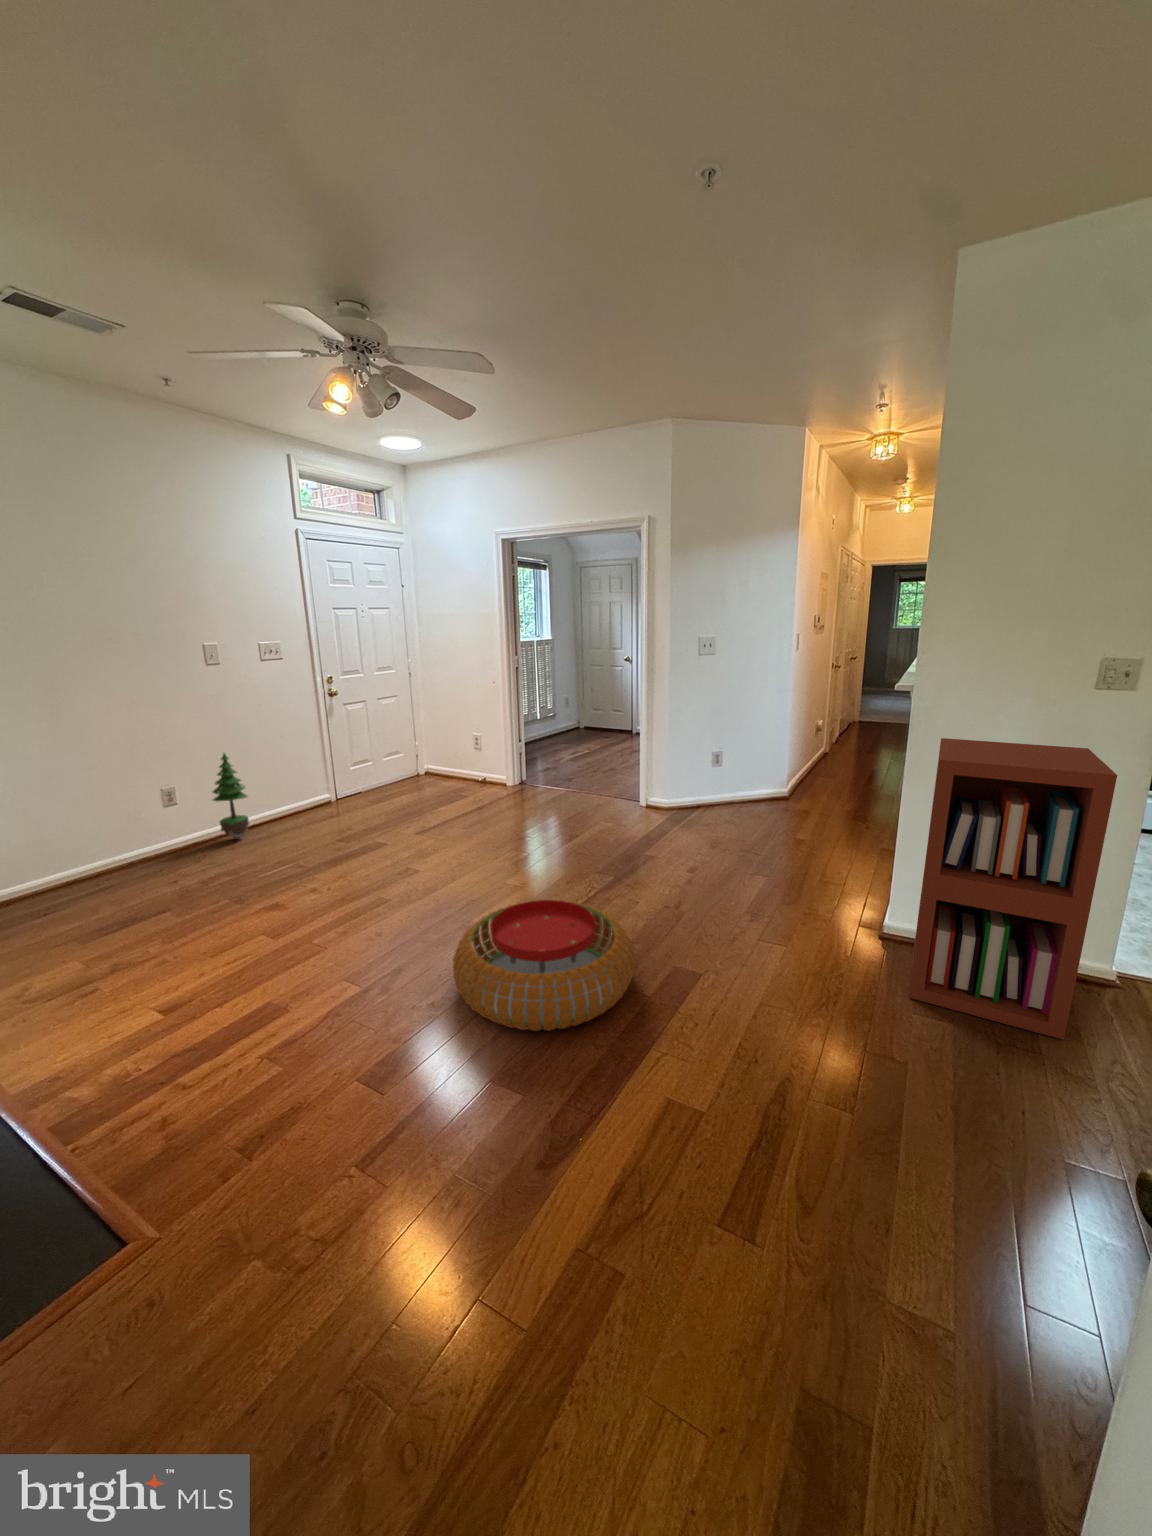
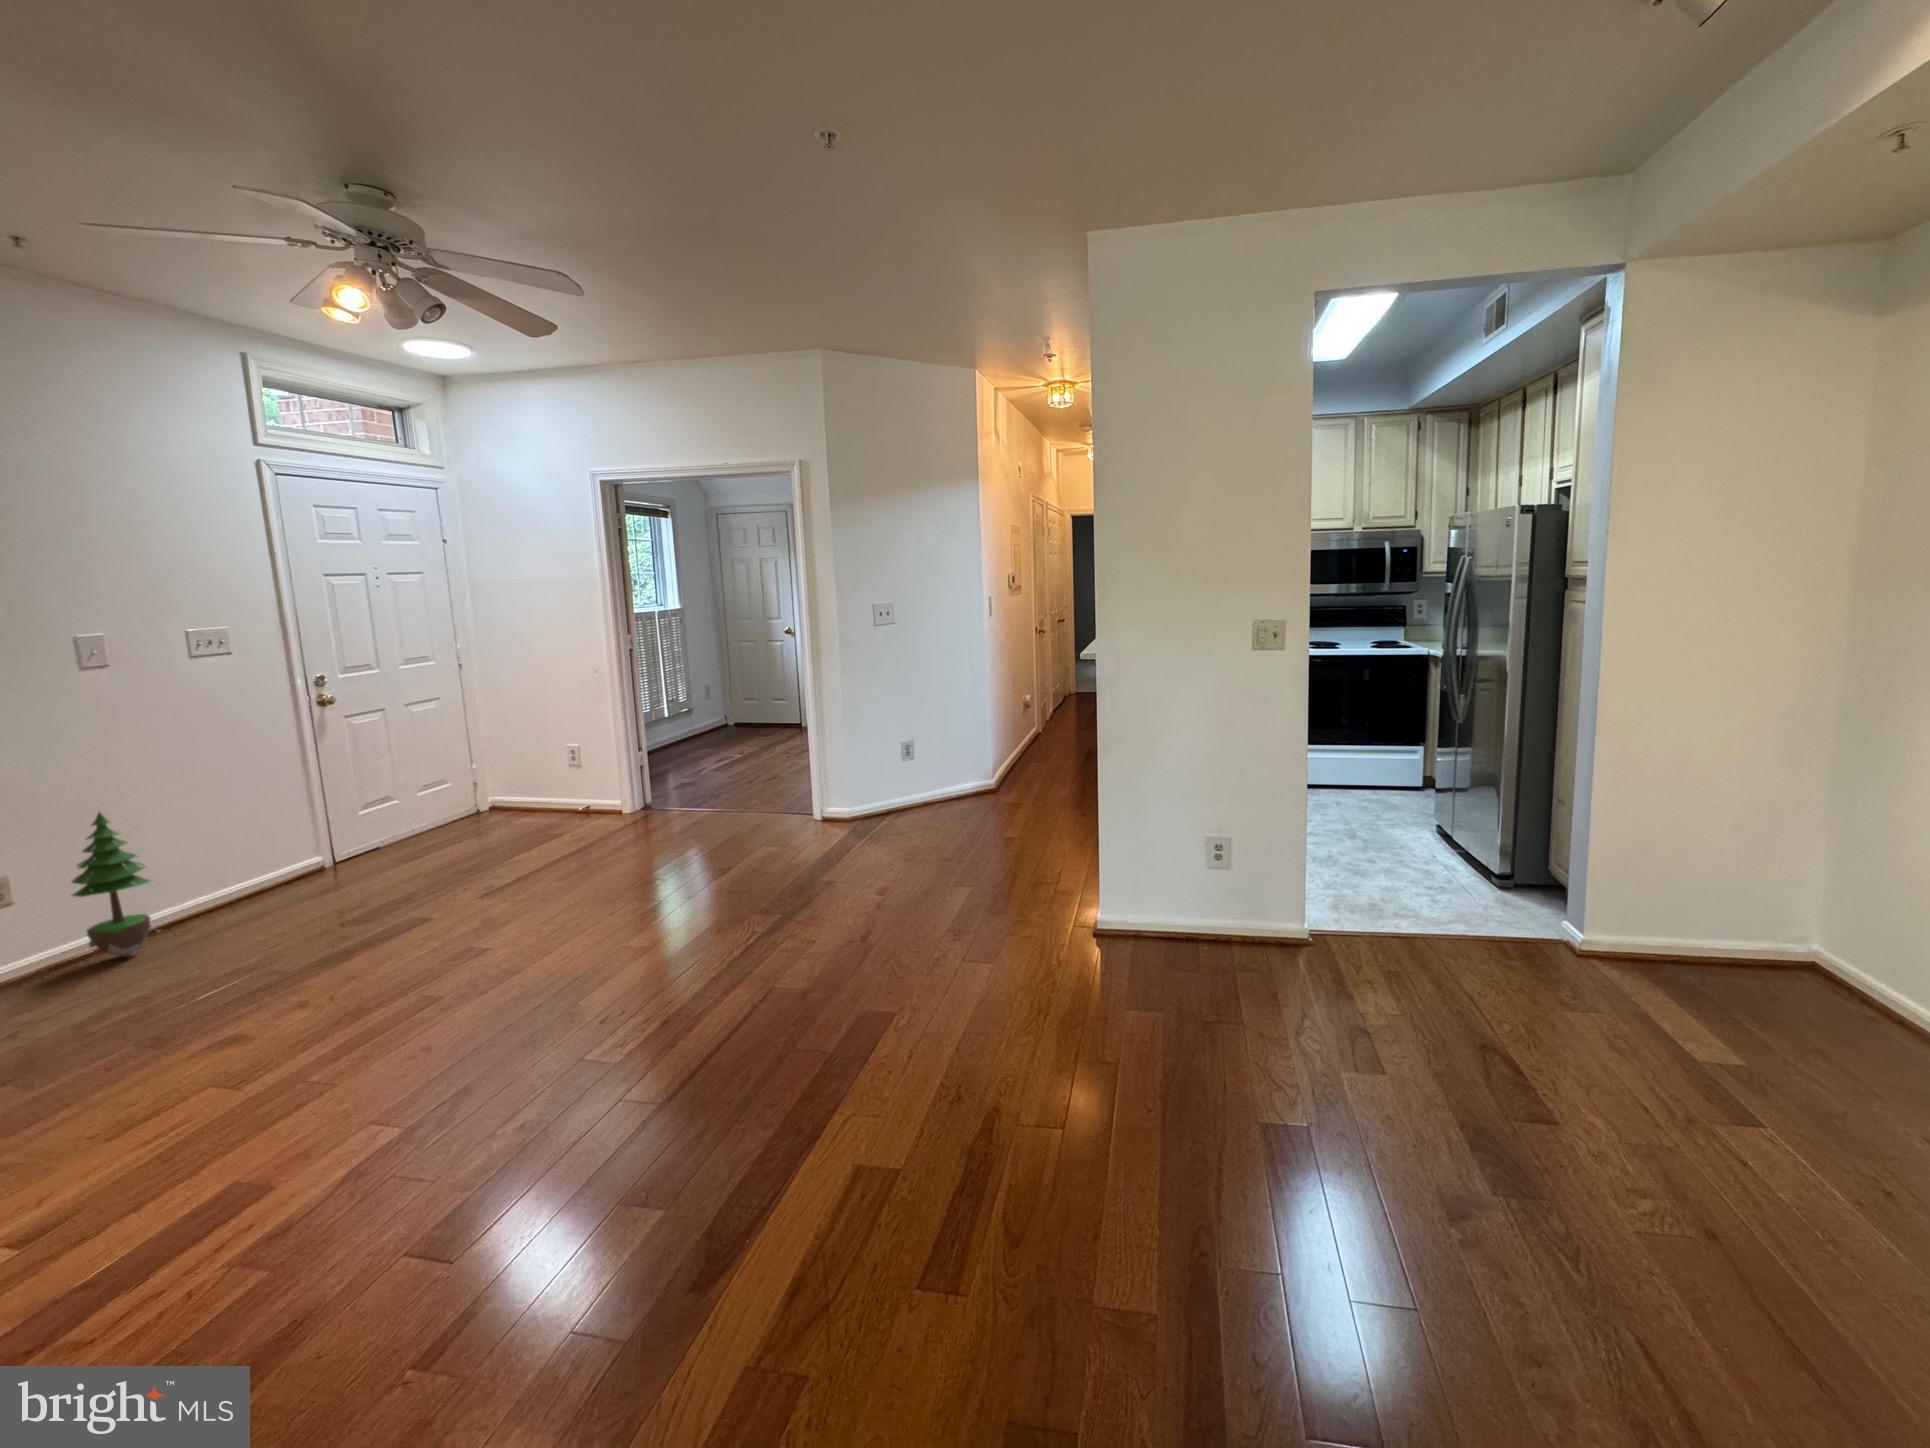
bookshelf: present [908,738,1117,1040] -> none [1117,707,1260,997]
pouf: present [453,900,635,1031] -> none [558,950,816,1129]

